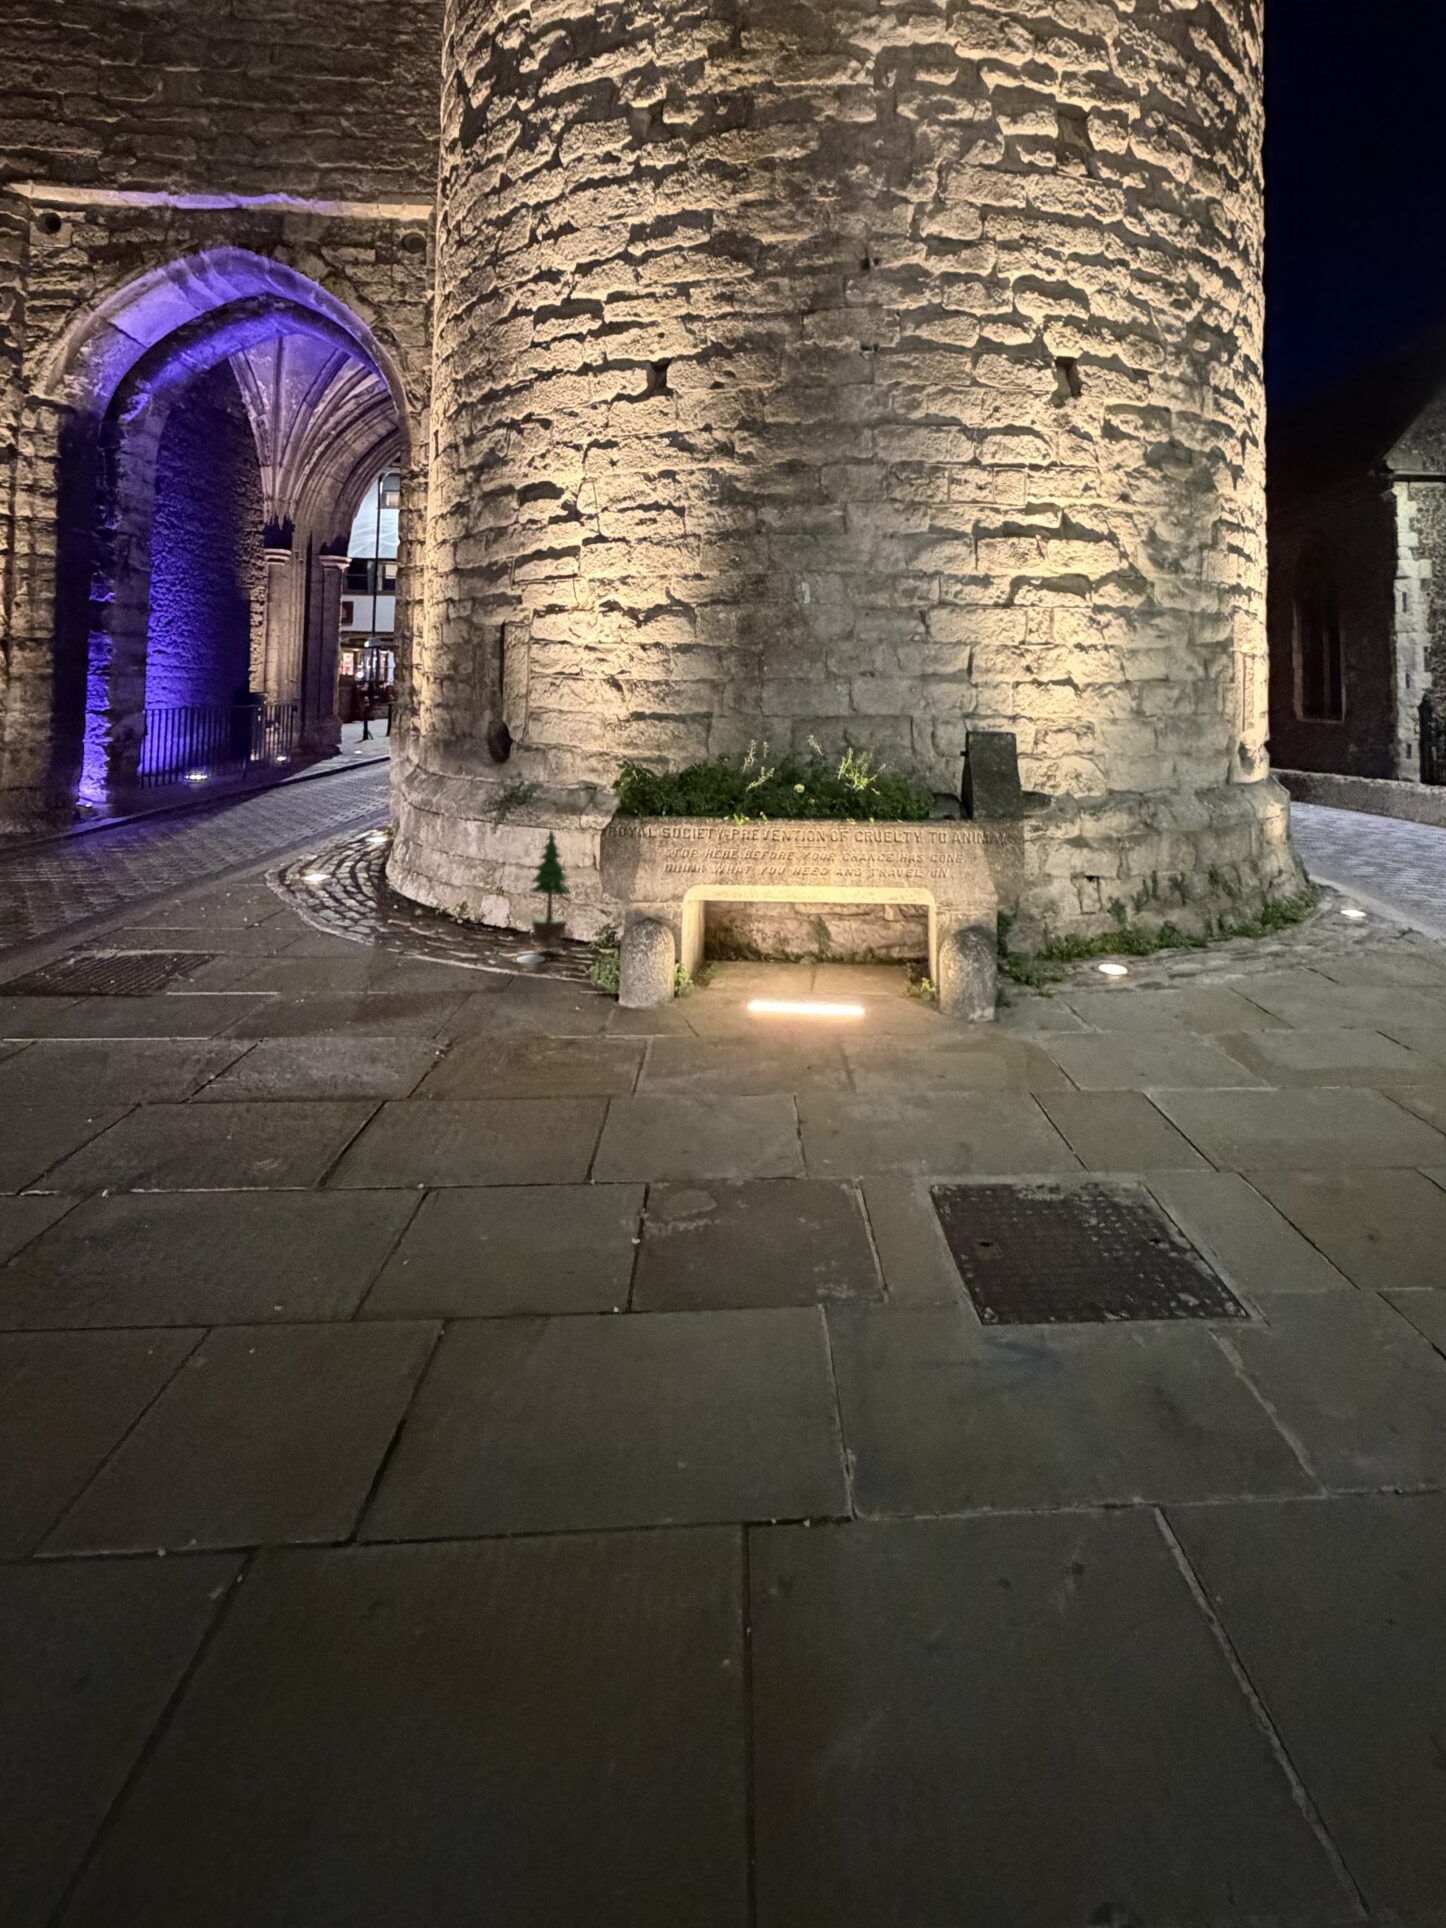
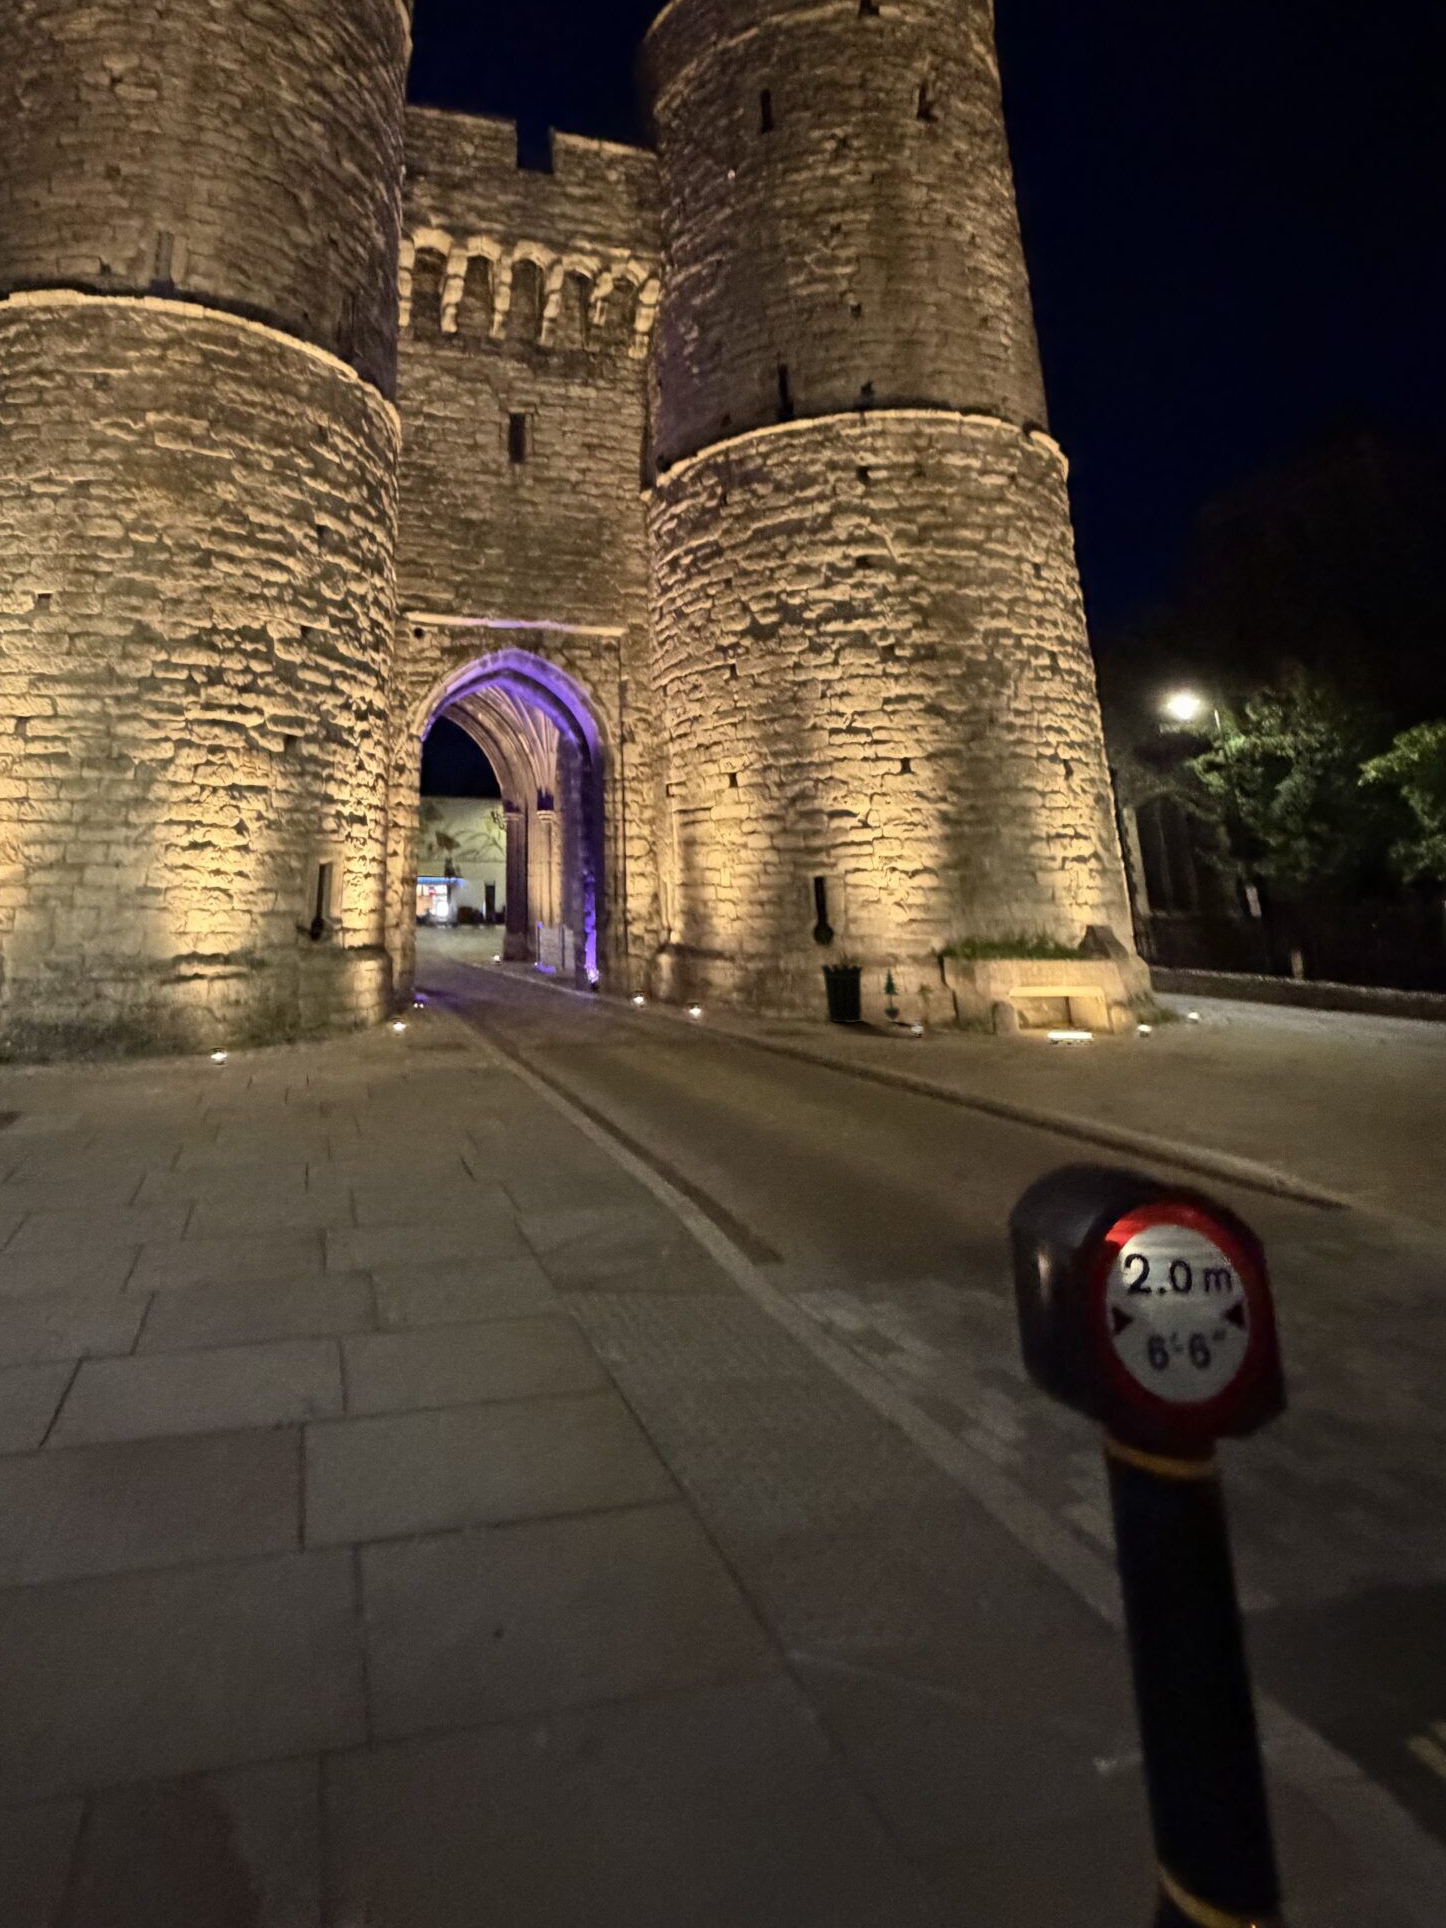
waste bin: none [410,820,508,950] -> present [821,964,863,1023]

